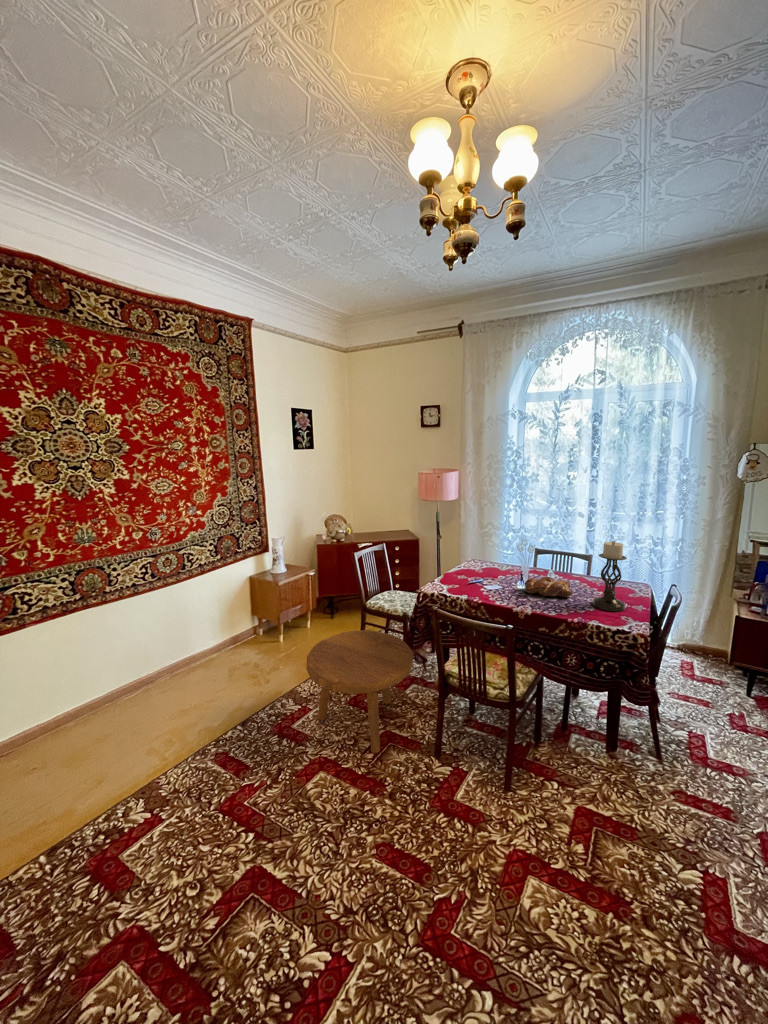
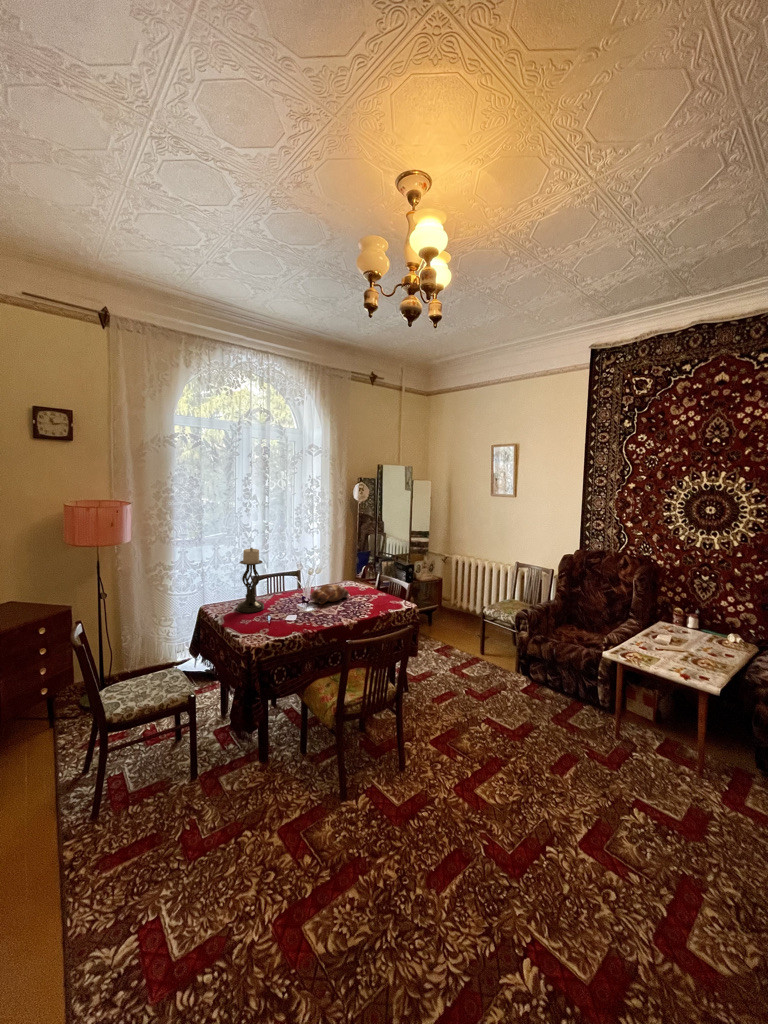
candle holder: present [593,541,626,611] -> present [237,548,264,613]
footstool: present [306,630,413,753] -> none [155,713,318,913]

